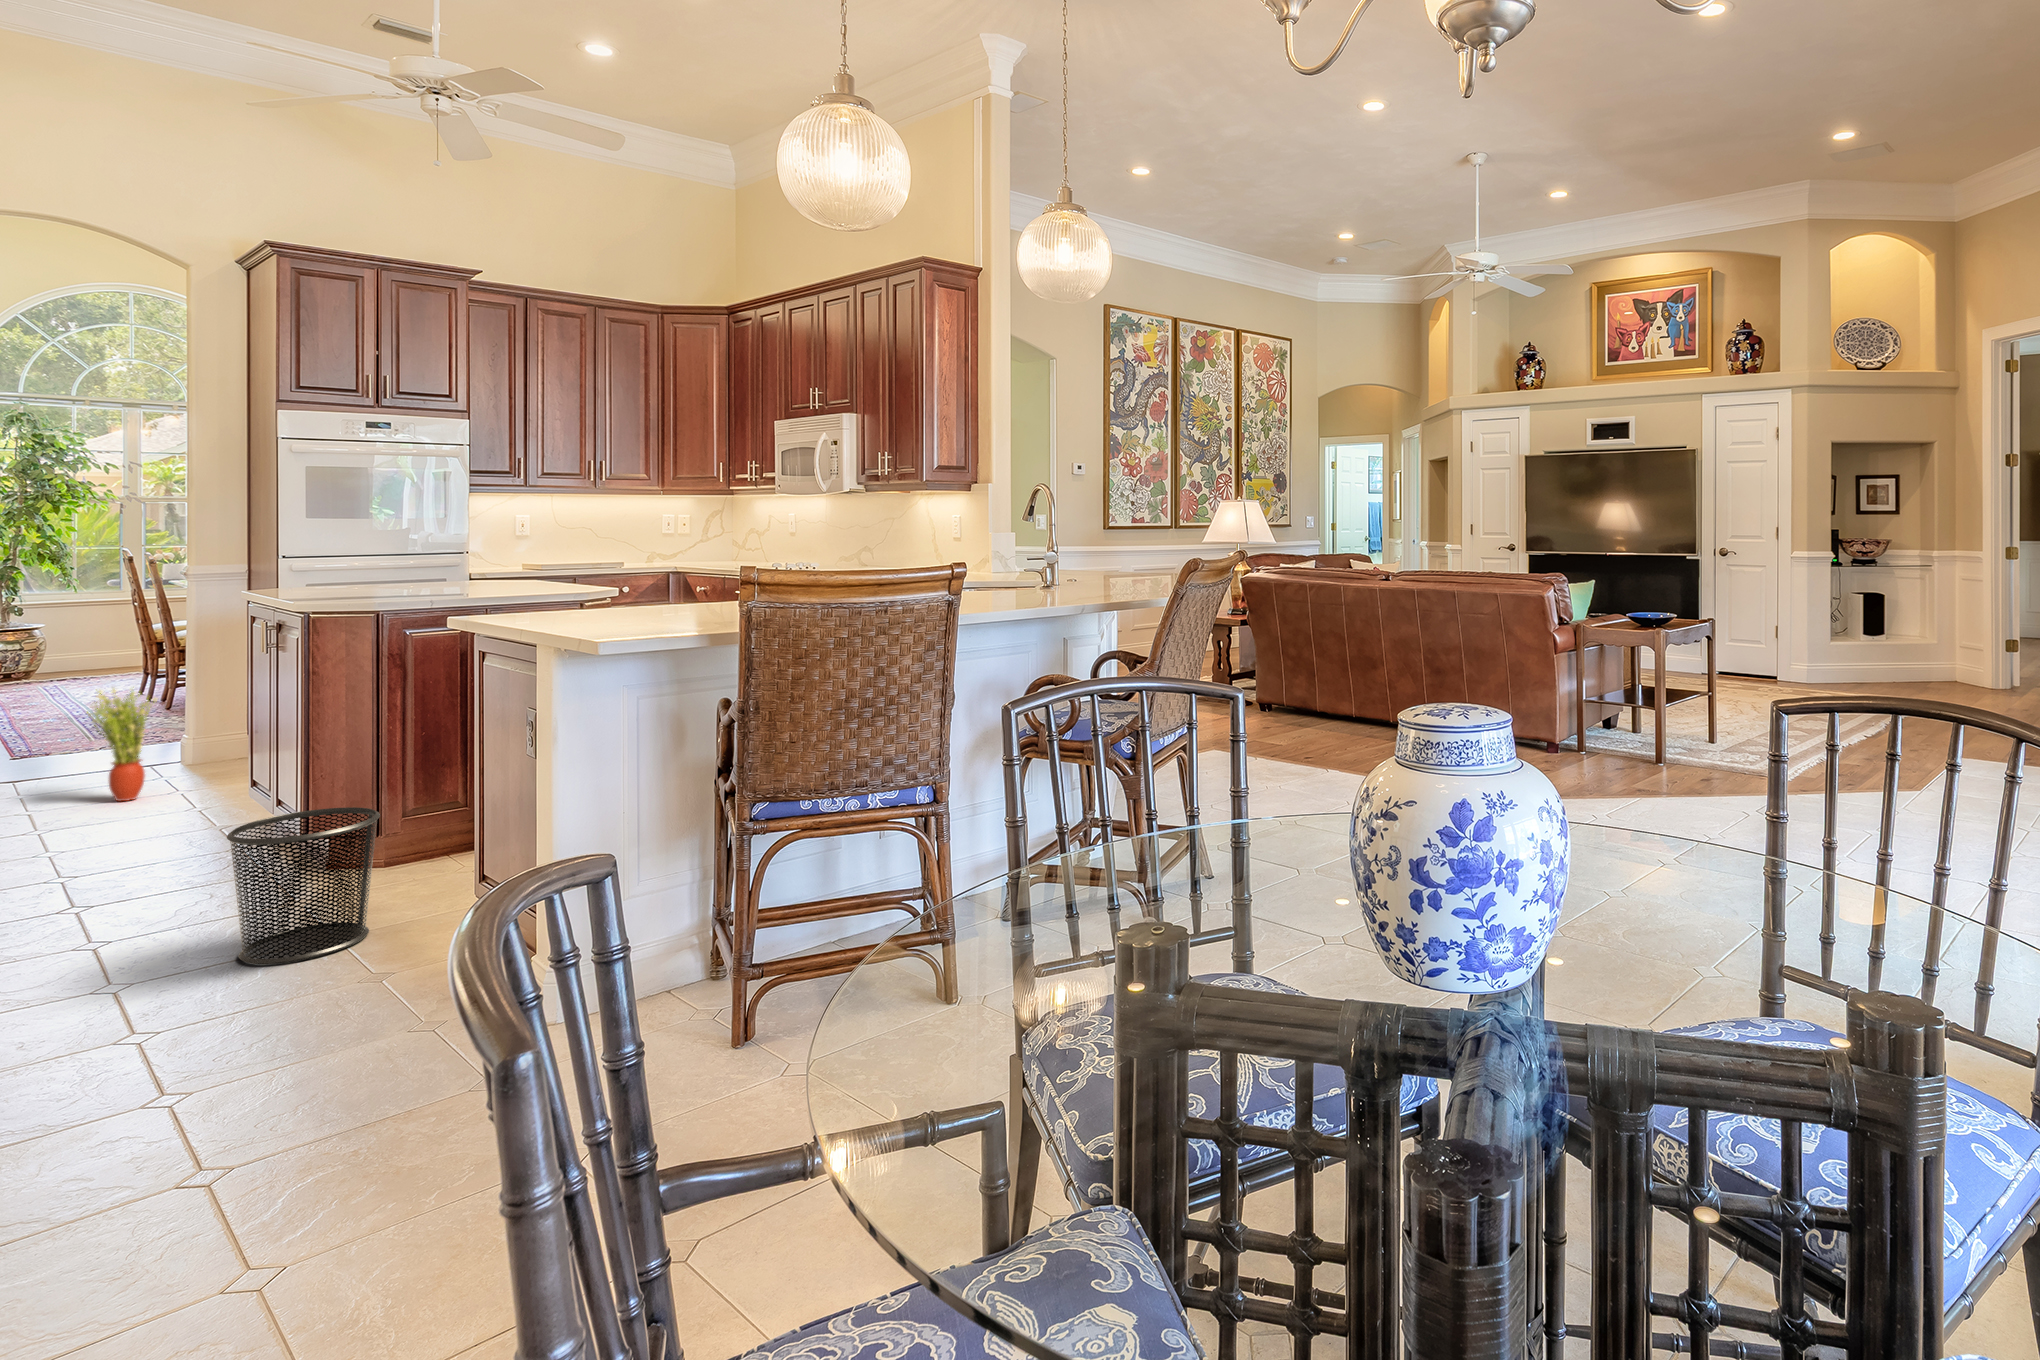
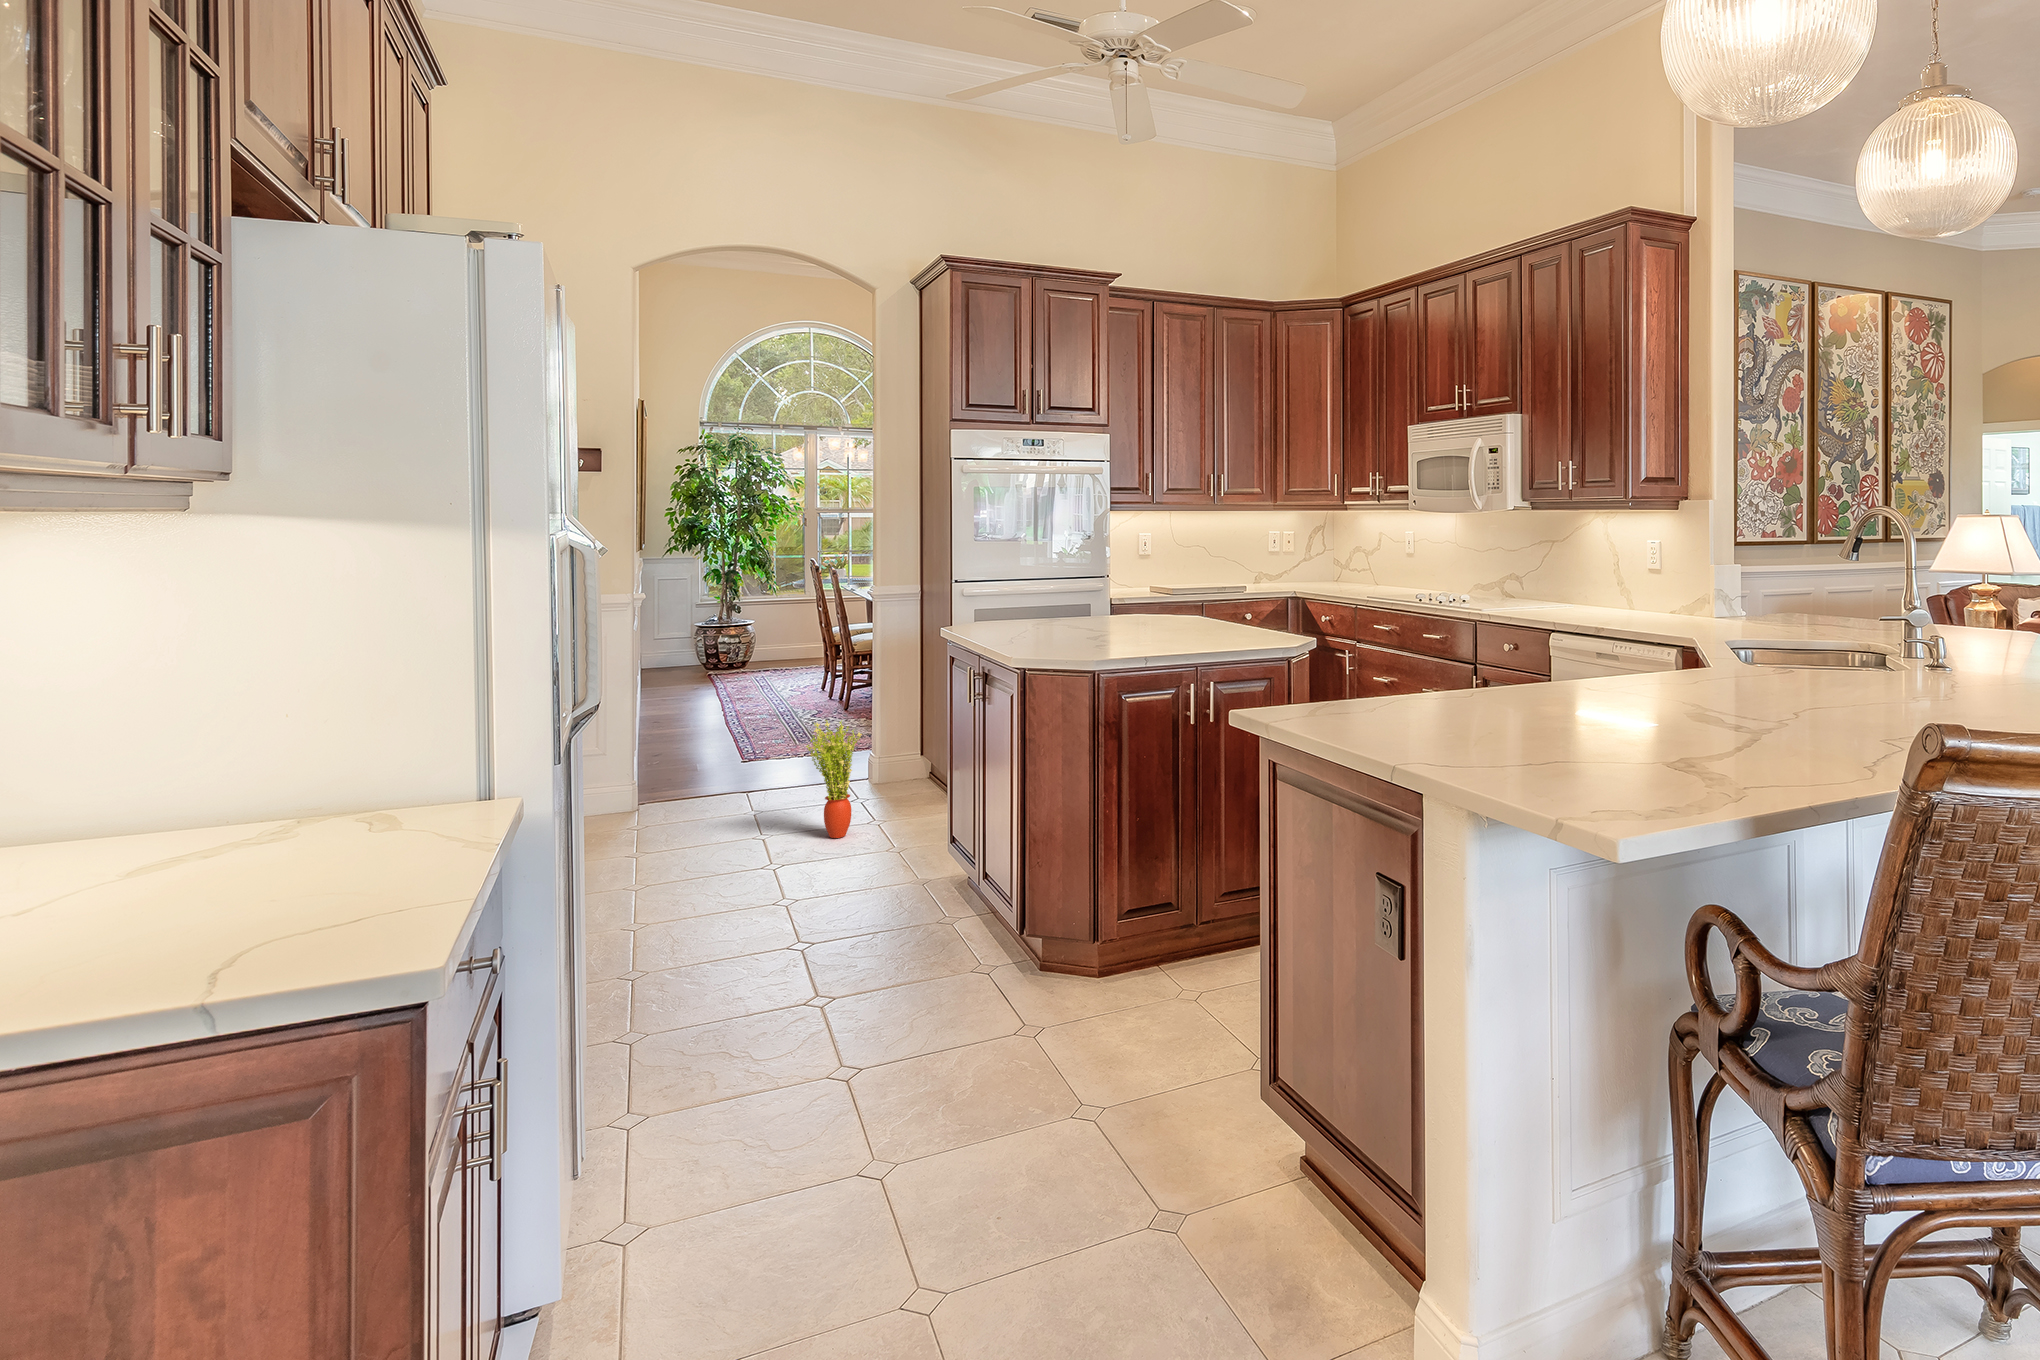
waste bin: present [227,807,380,964] -> none [999,970,1160,1215]

